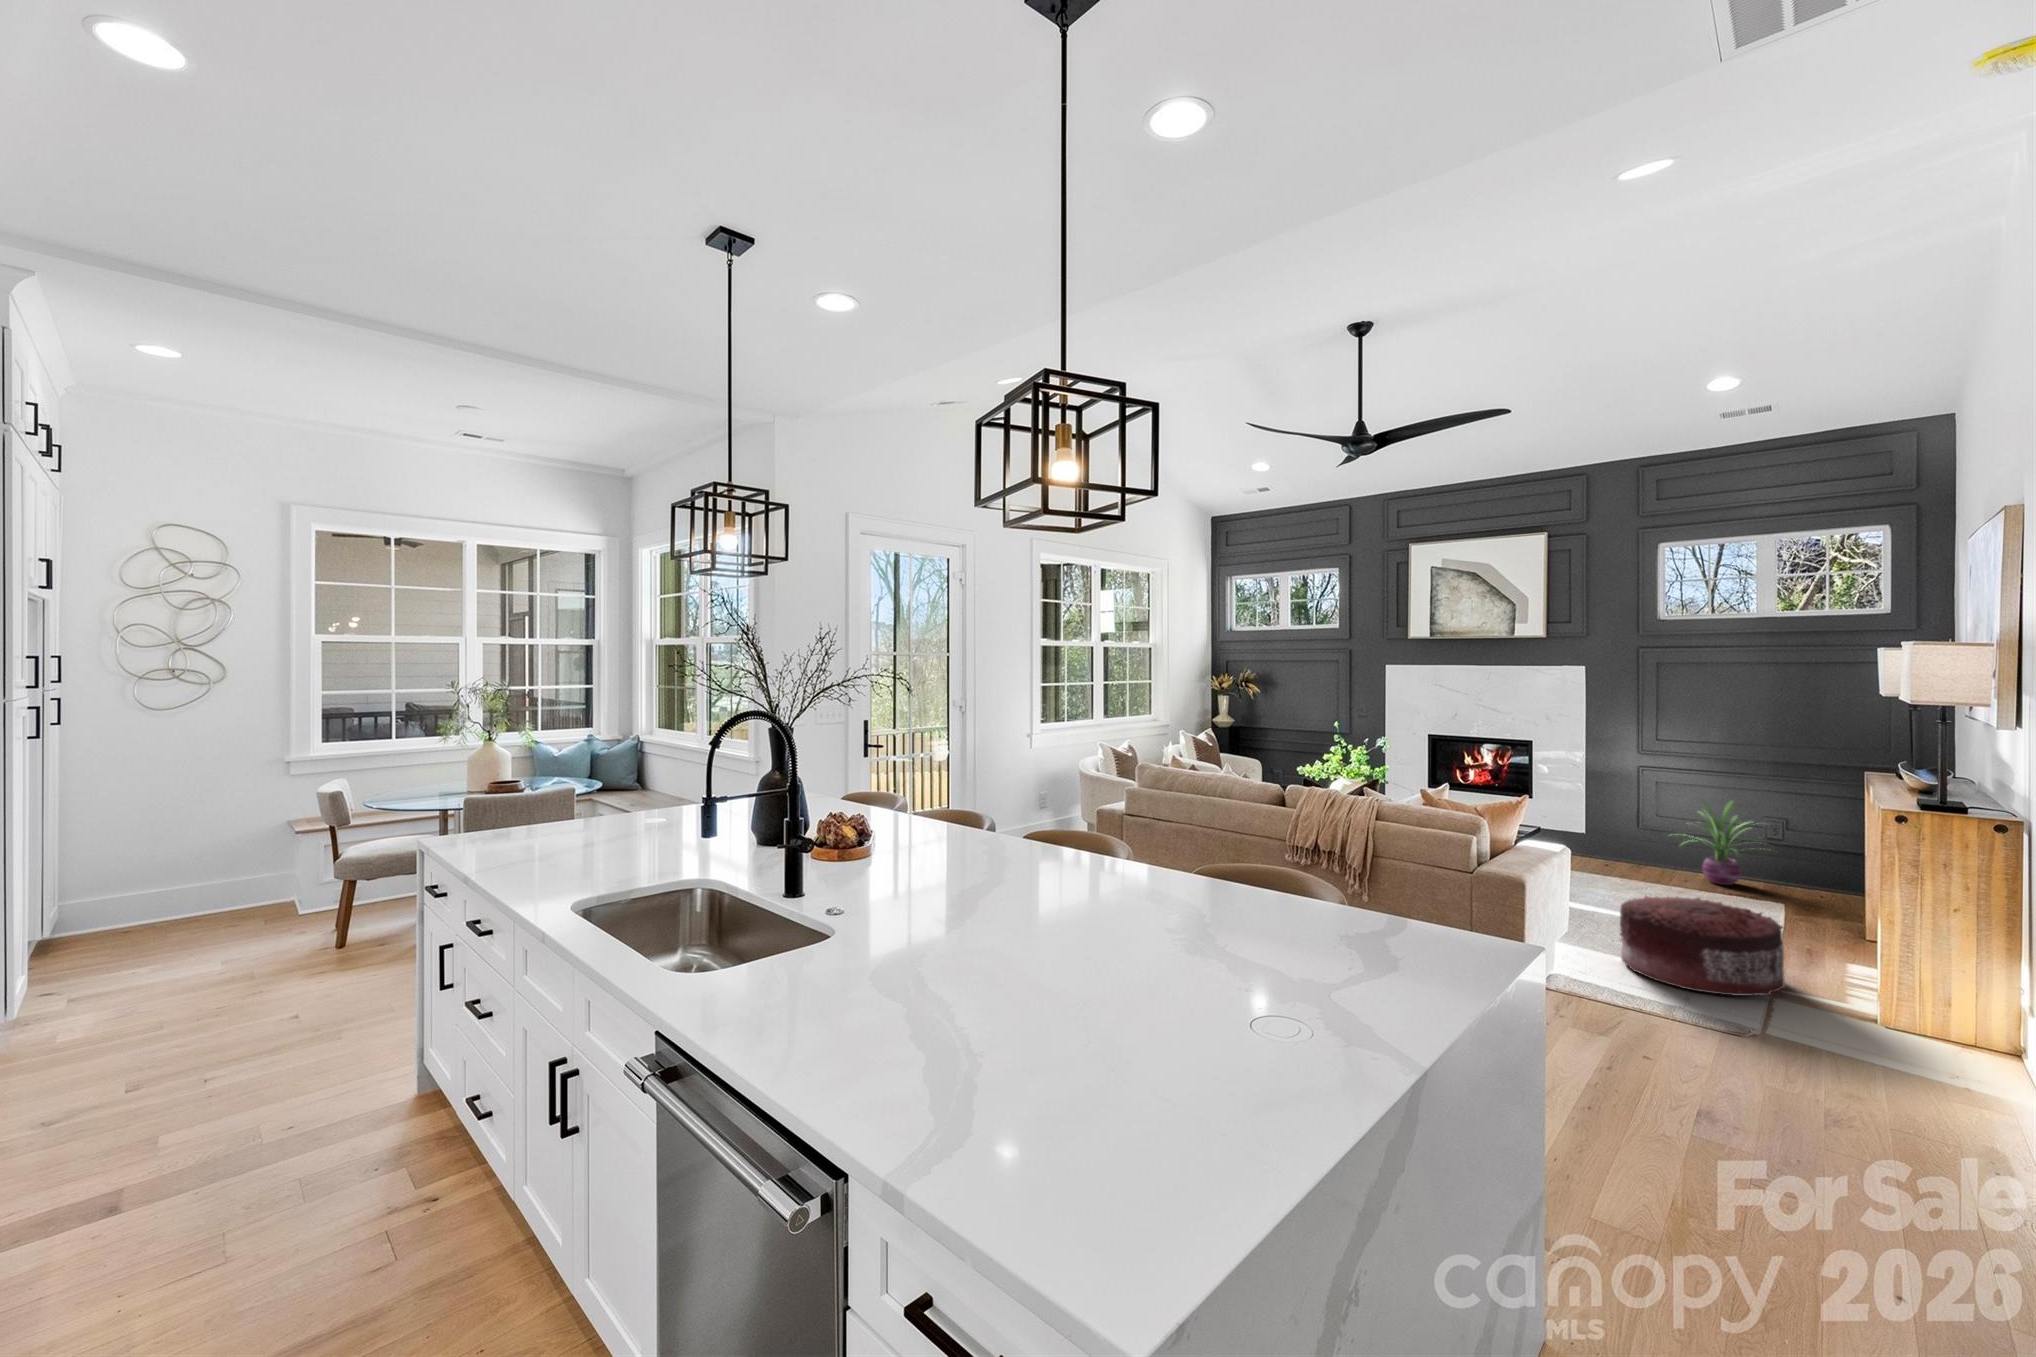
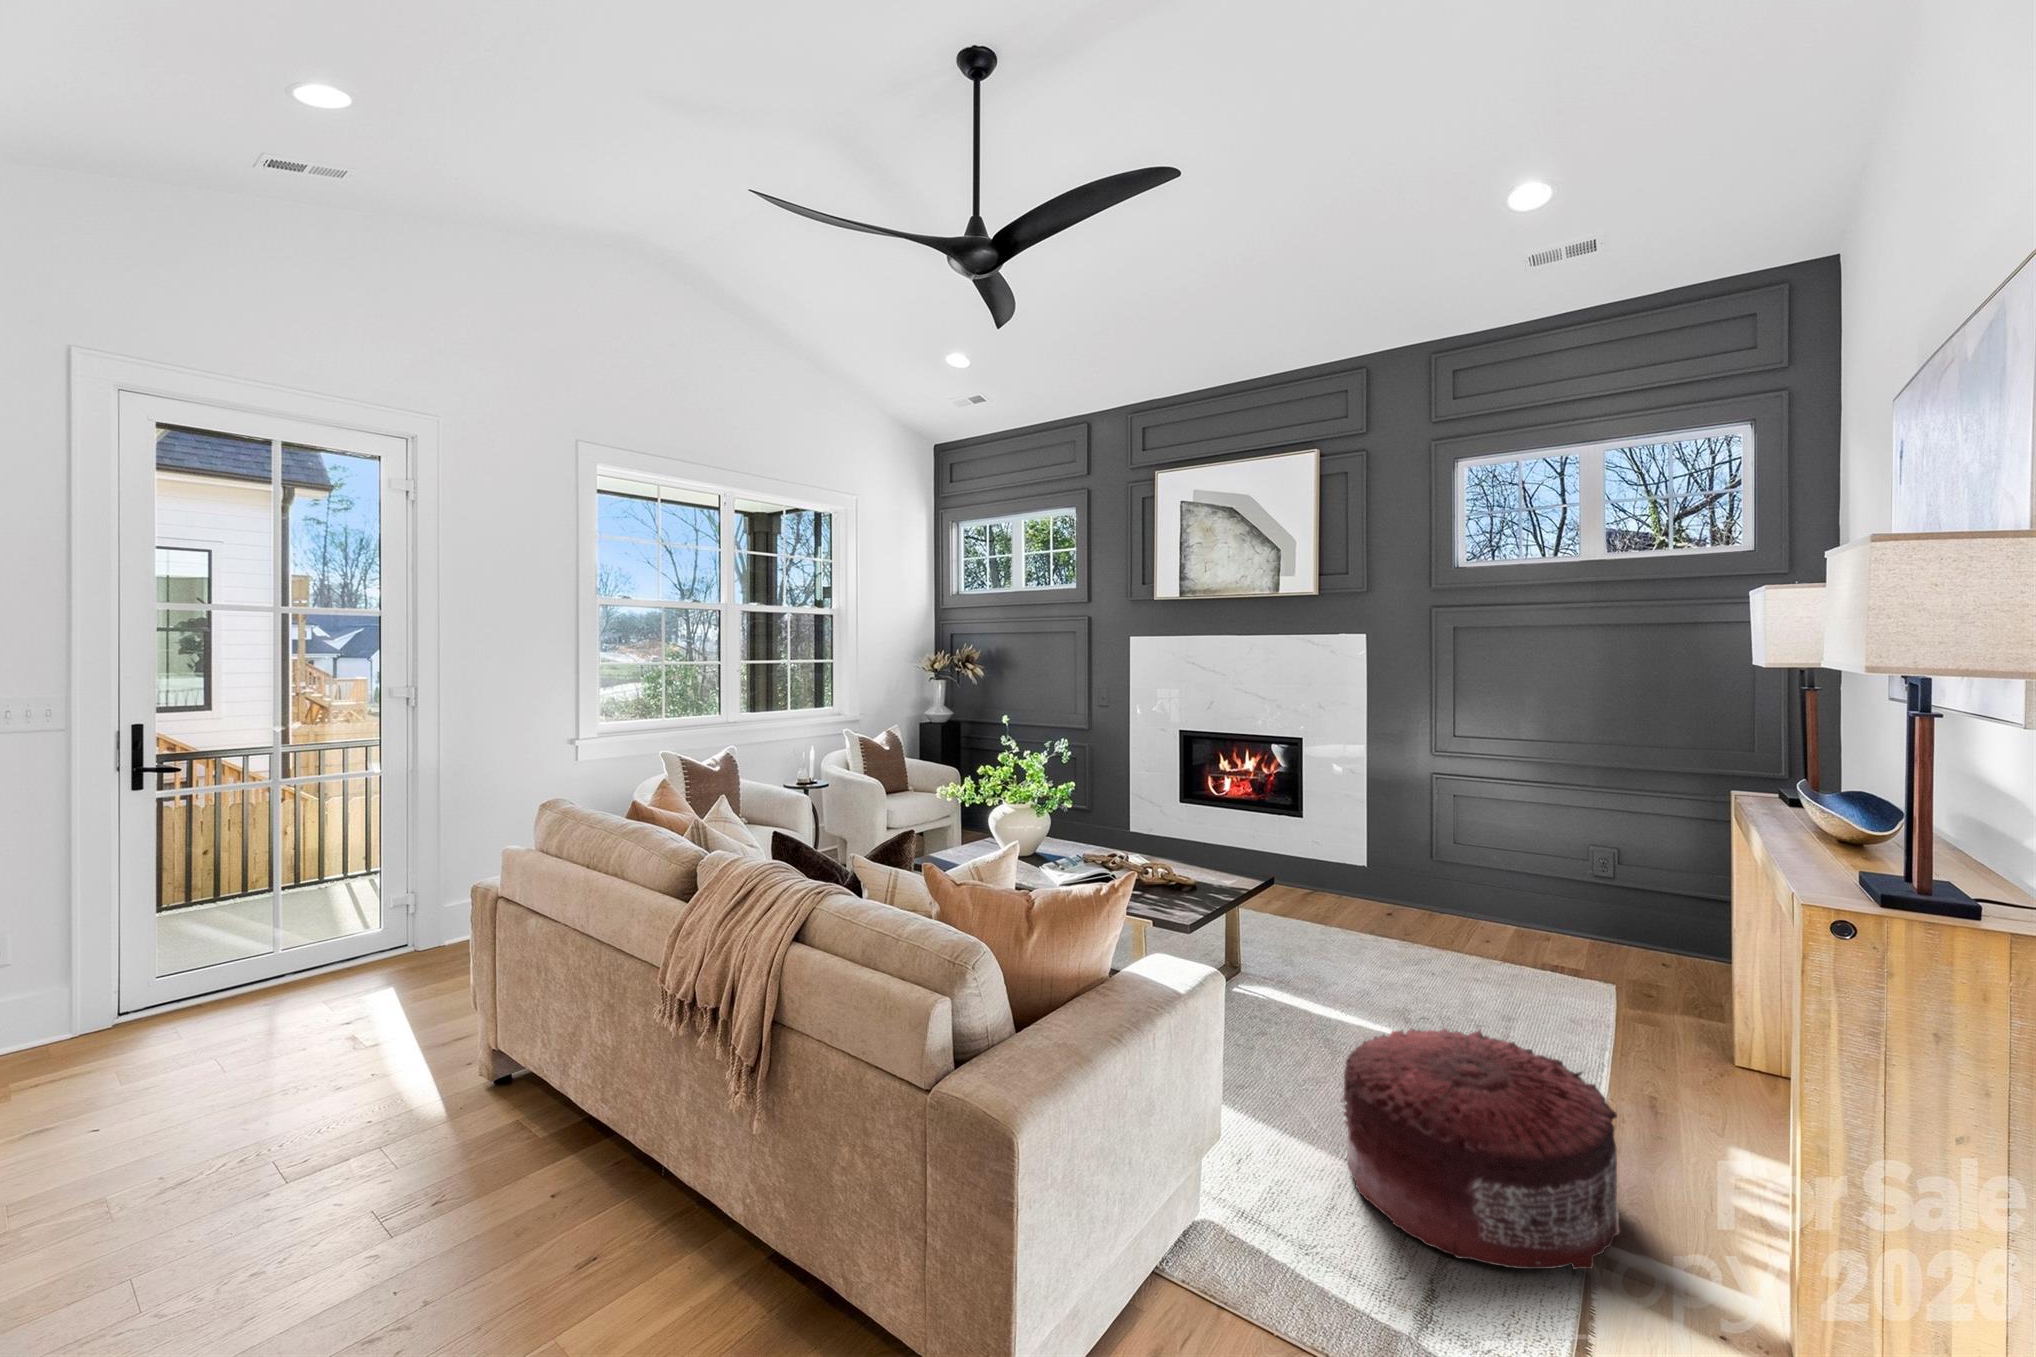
decorative plant: present [1682,799,1747,885] -> none [1457,818,1614,946]

